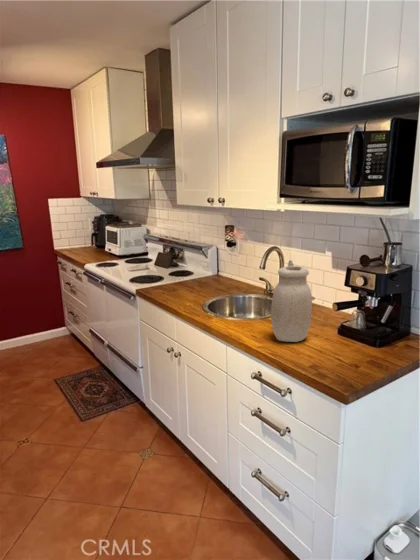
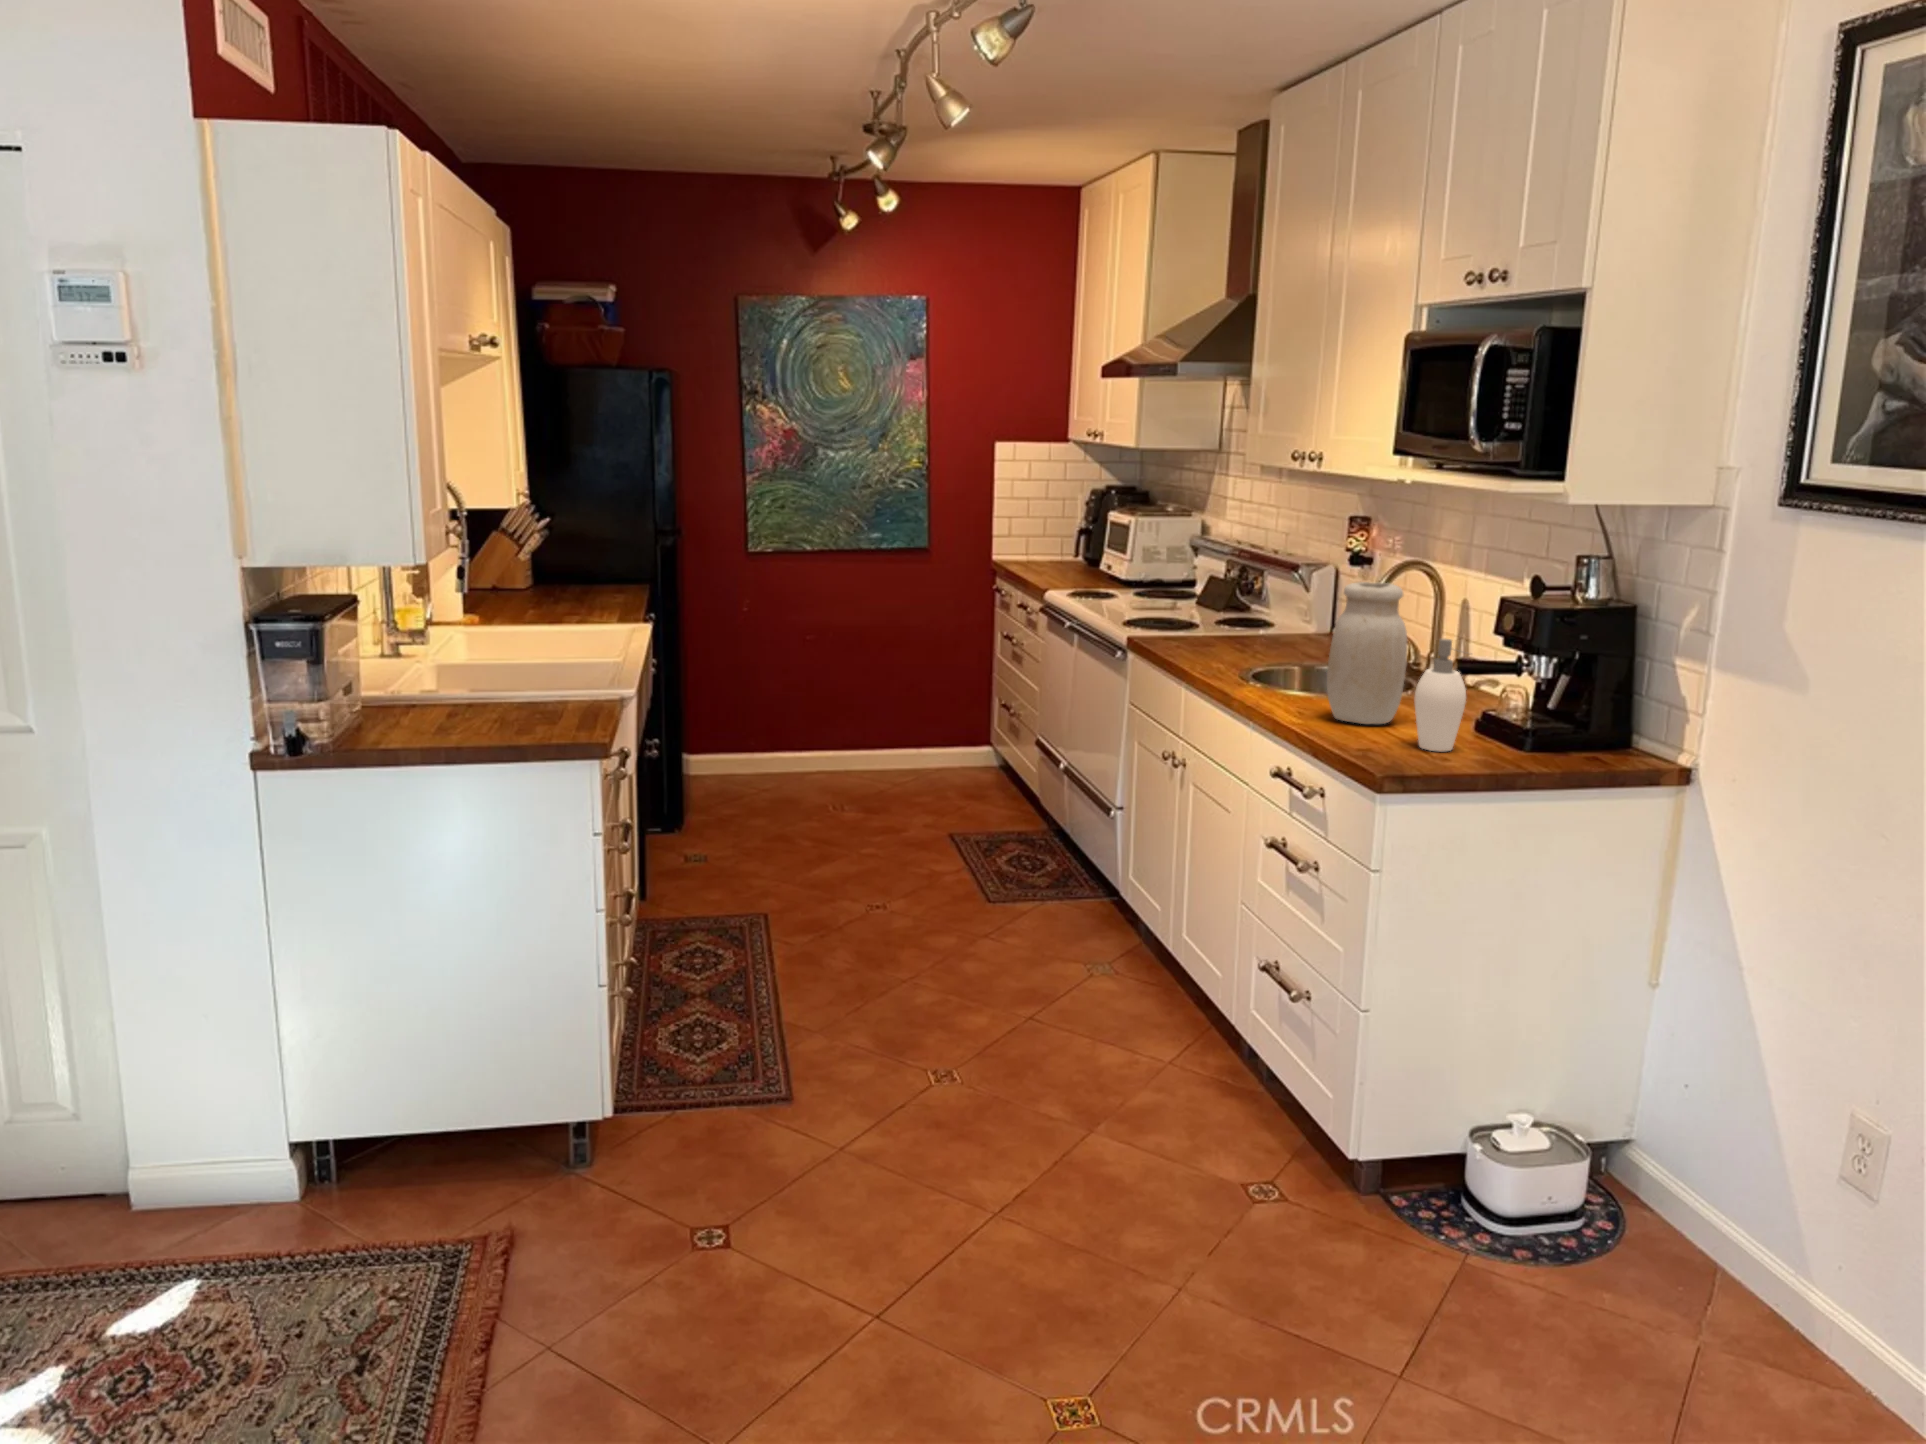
soap dispenser: none [333,298,371,360] -> present [1415,639,1466,752]

